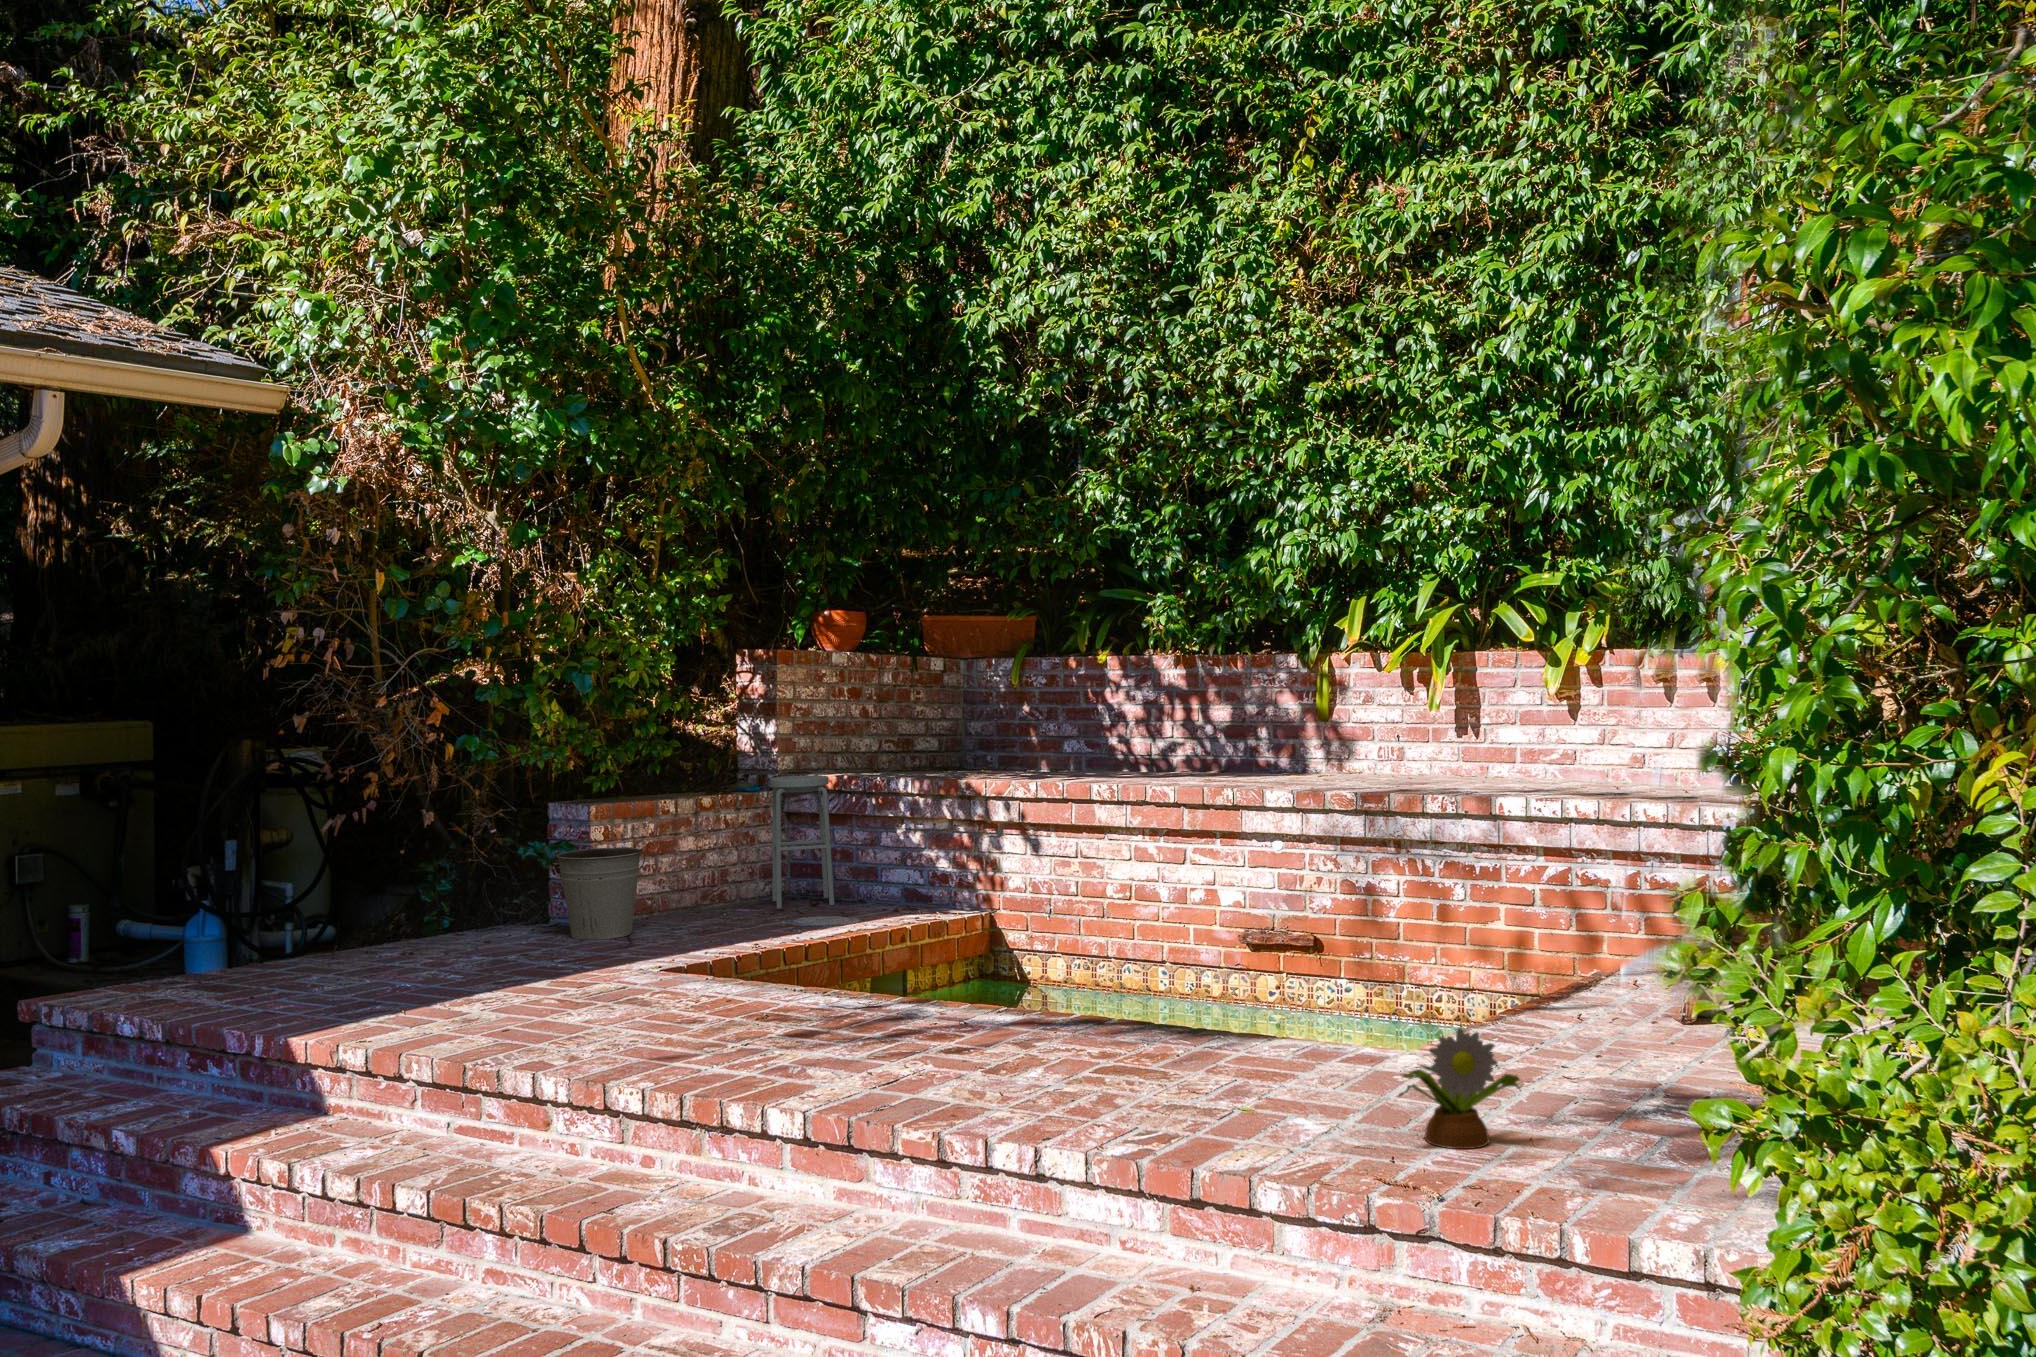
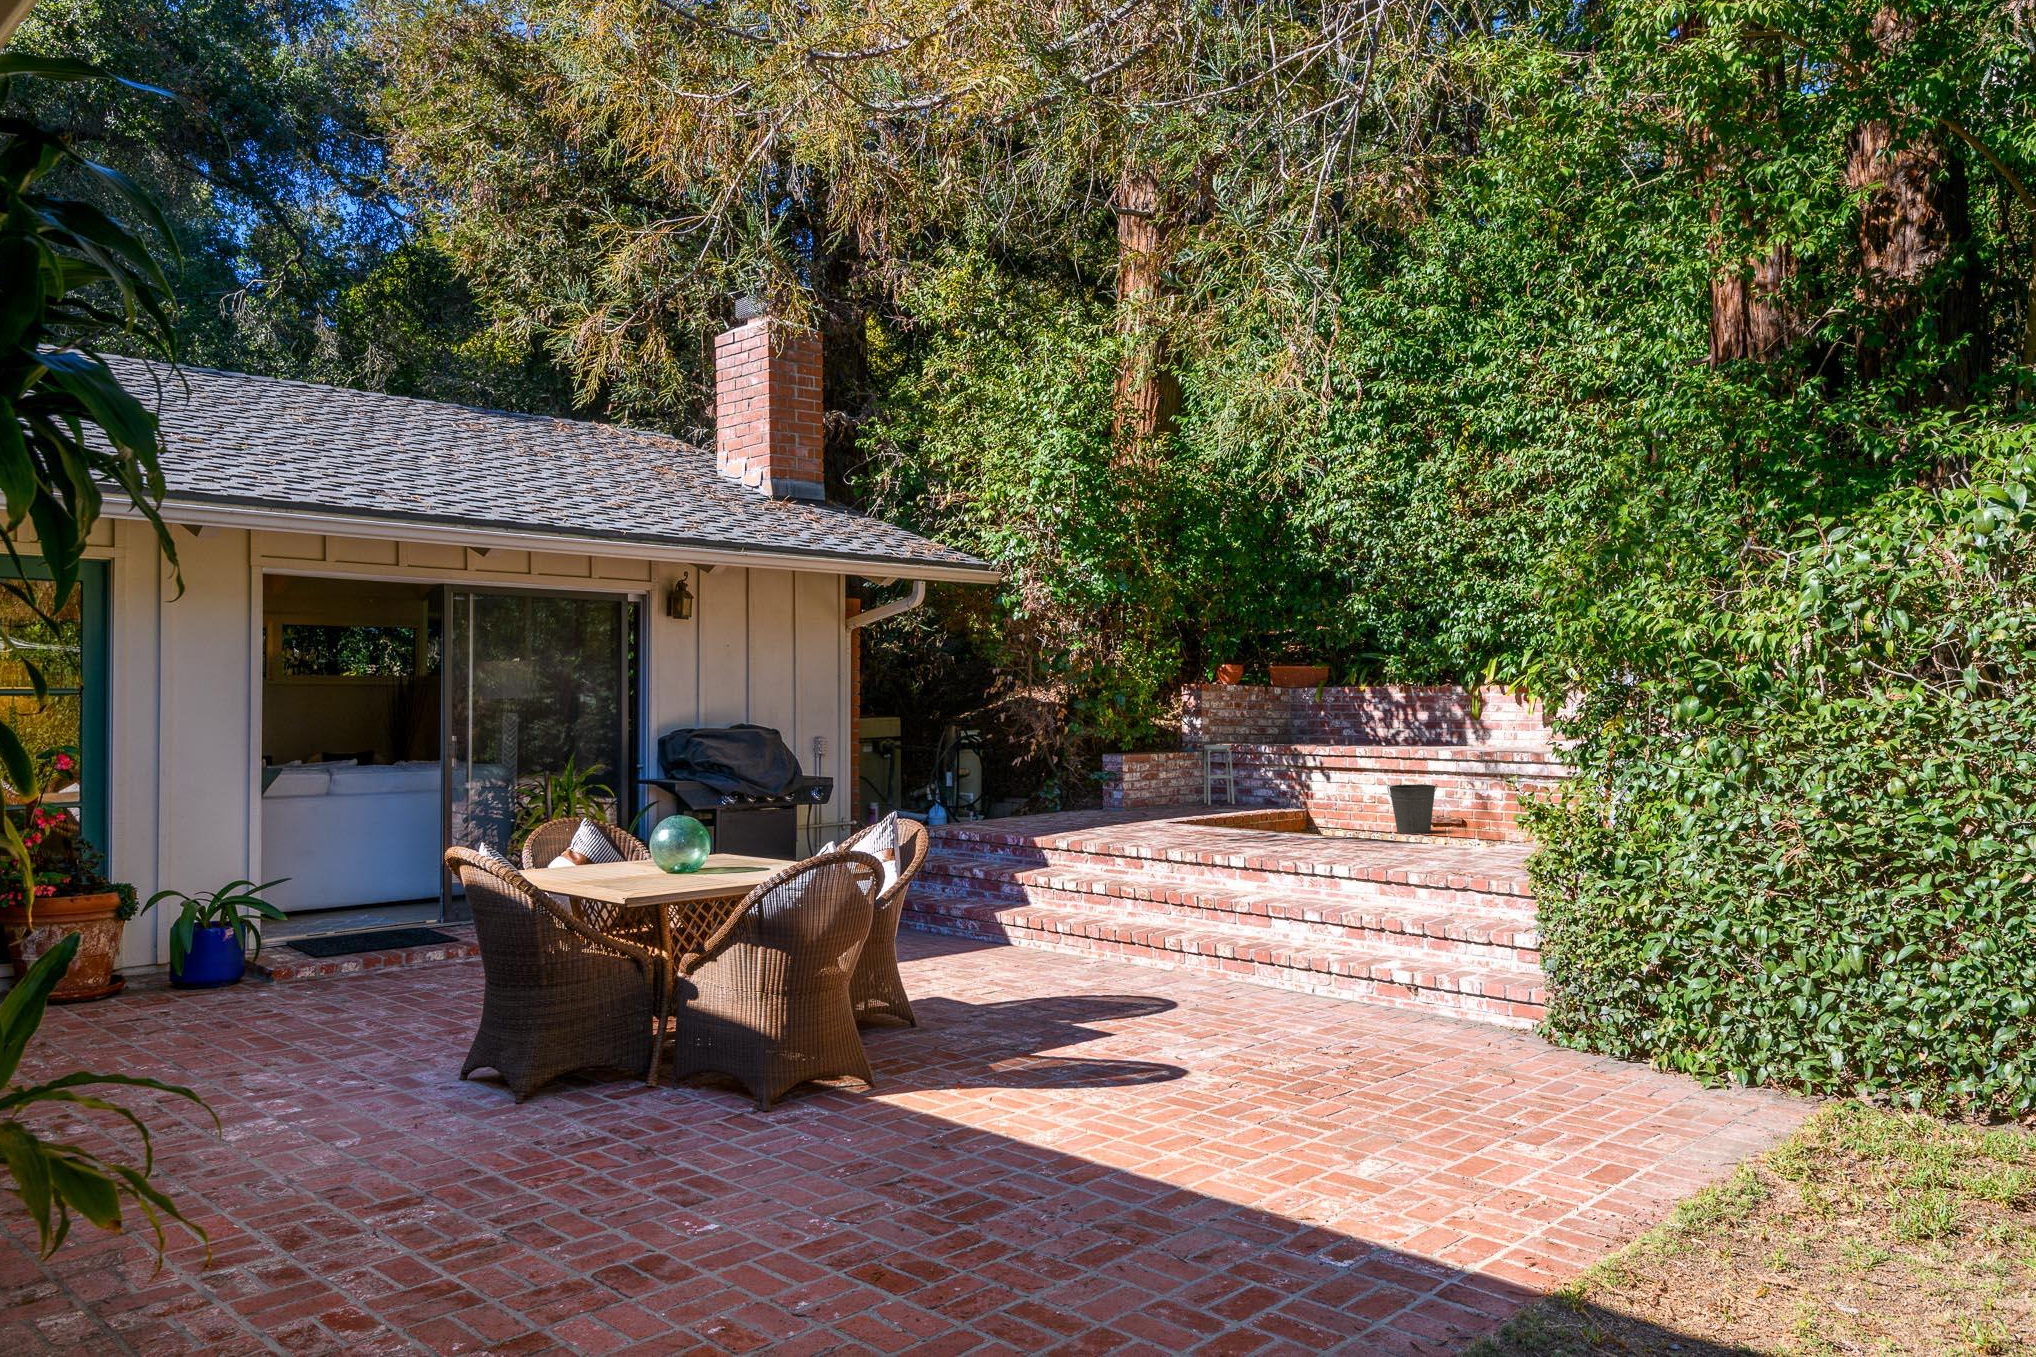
bucket: present [555,847,646,940] -> present [1387,784,1437,833]
decorative plant: present [1399,1028,1522,1149] -> none [1447,803,1487,839]

